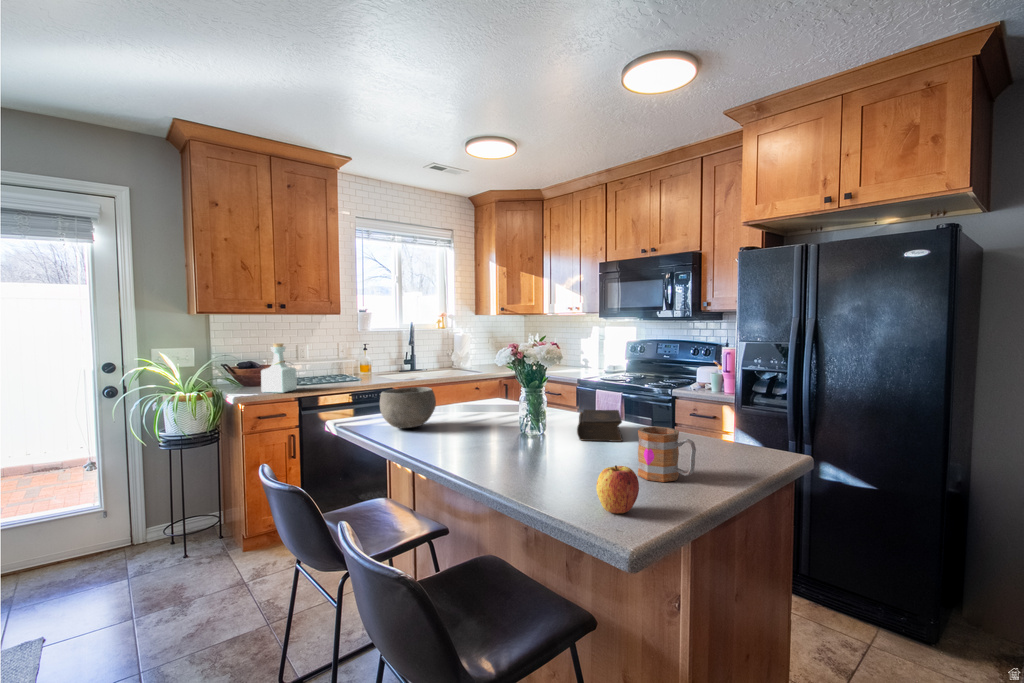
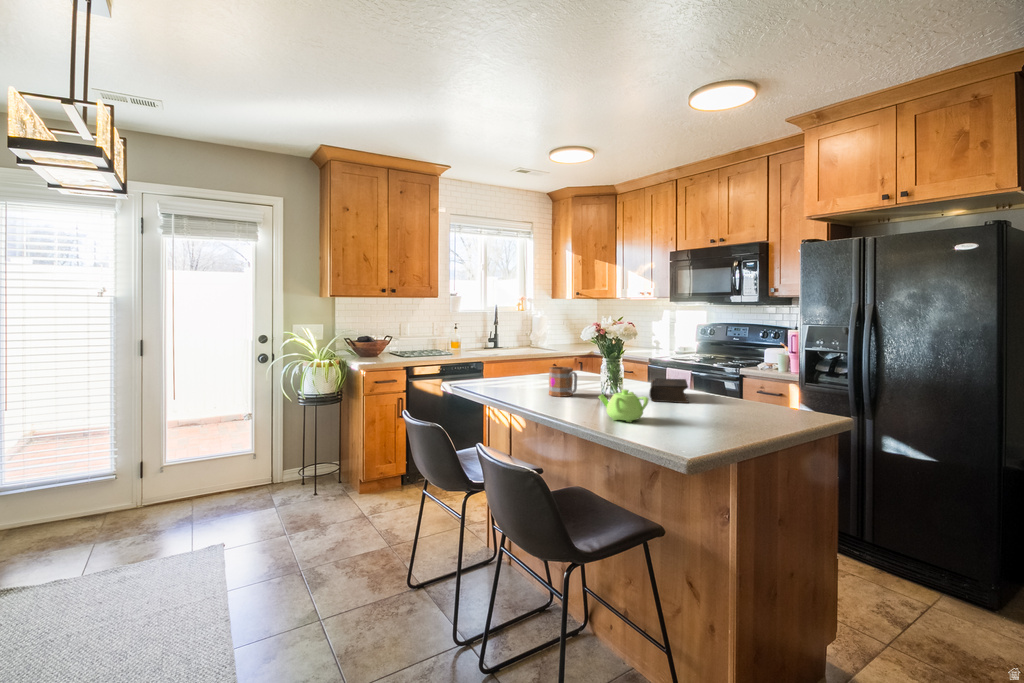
bottle: present [261,343,297,393] -> none [378,322,406,363]
bowl: present [380,387,436,428] -> none [486,357,531,389]
mug: present [638,426,696,482] -> present [549,367,577,397]
teapot: none [511,435,574,479] -> present [599,389,649,422]
apple: present [596,466,639,513] -> none [666,407,699,442]

